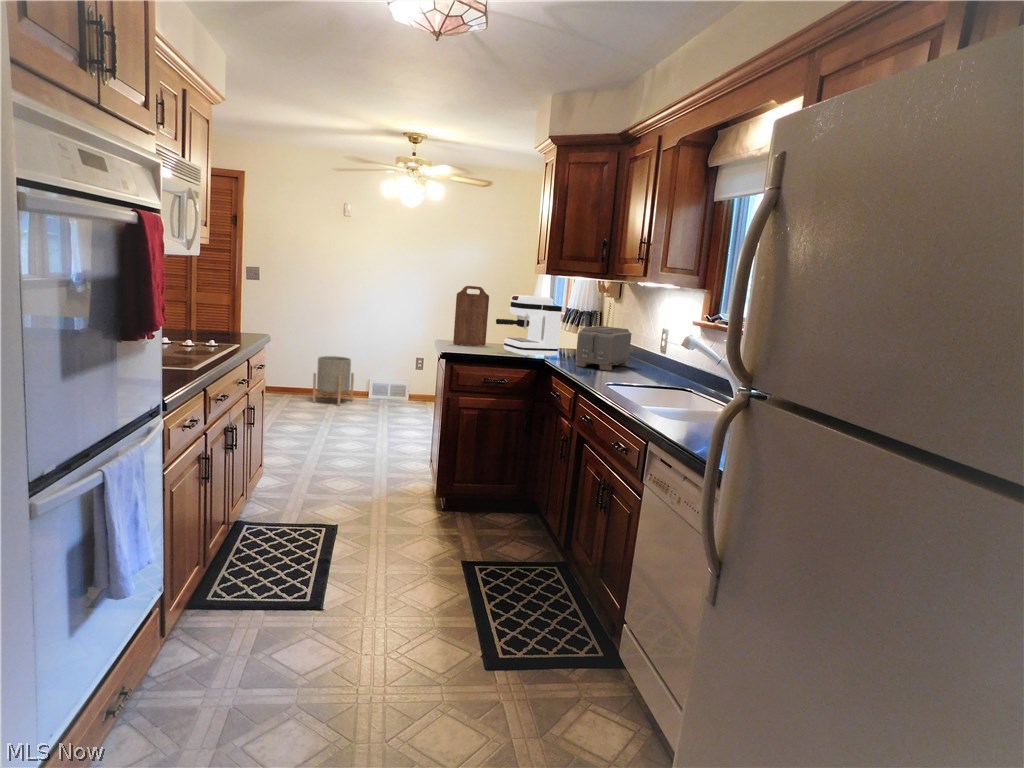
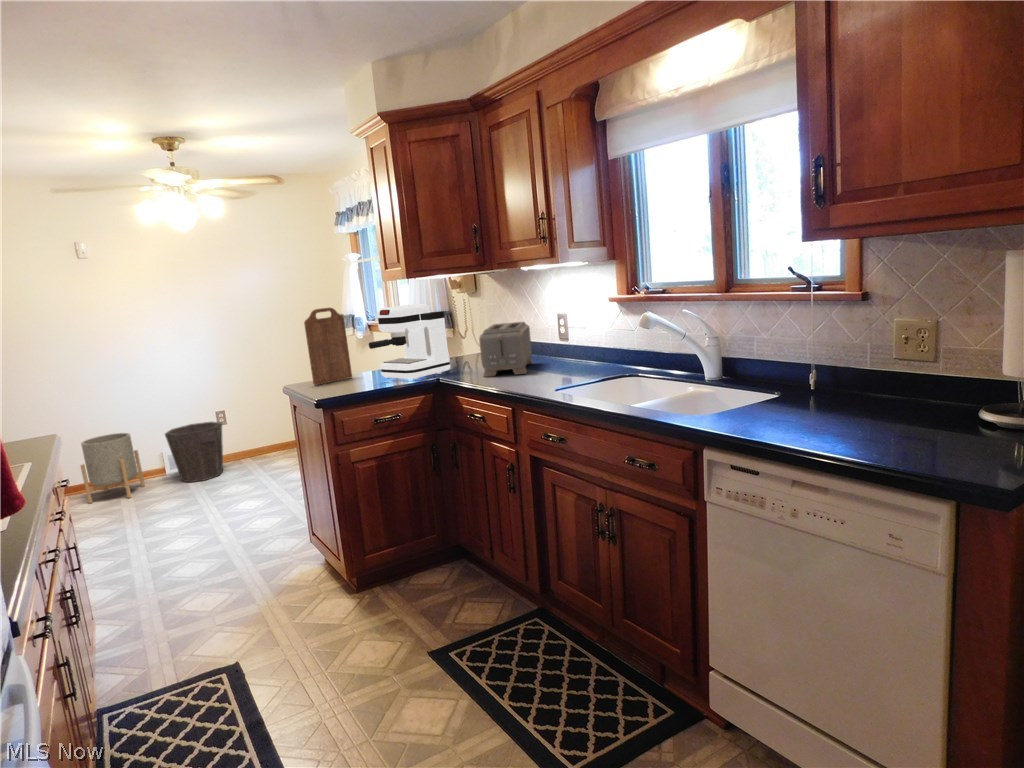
waste bin: none [374,364,416,408] -> present [165,422,223,482]

